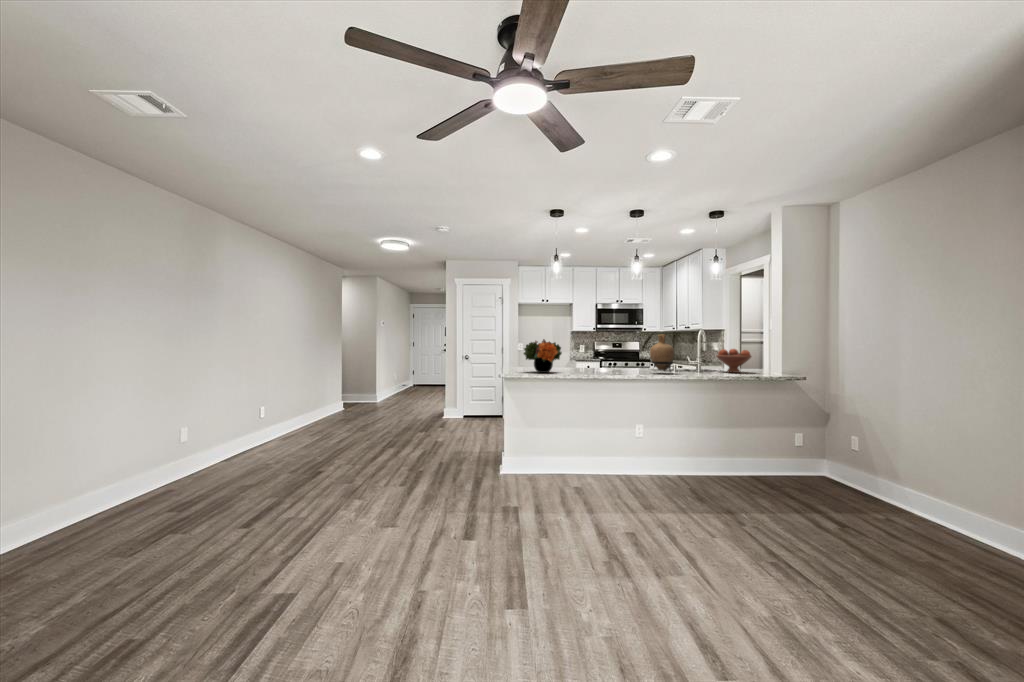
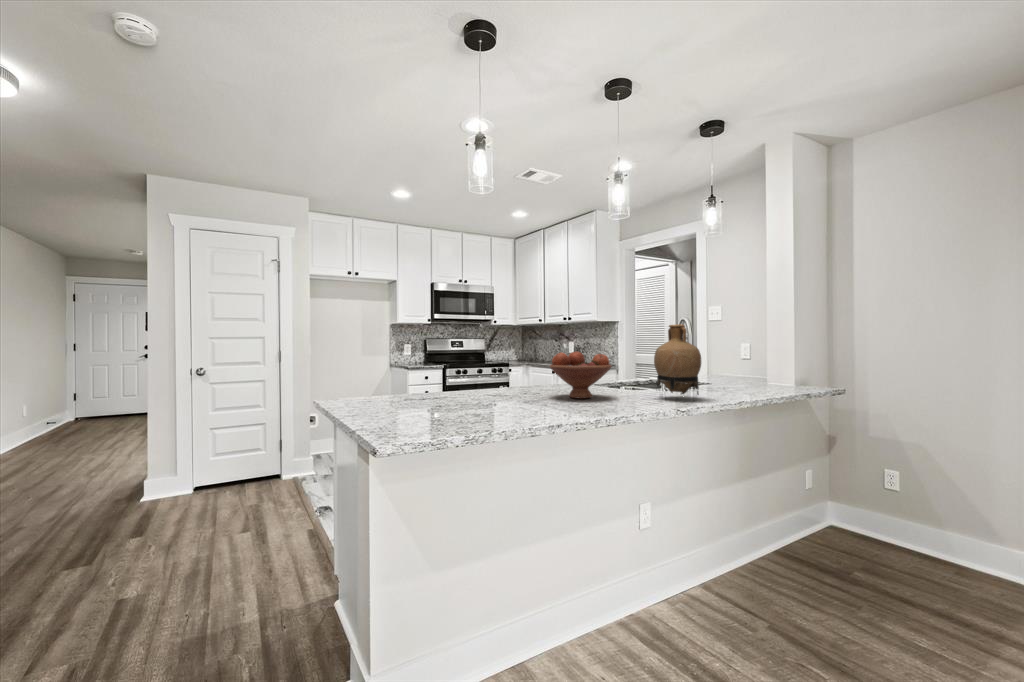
flower arrangement: present [524,339,562,373] -> none [407,333,504,417]
fruit bowl: present [716,349,751,373] -> present [550,352,612,399]

